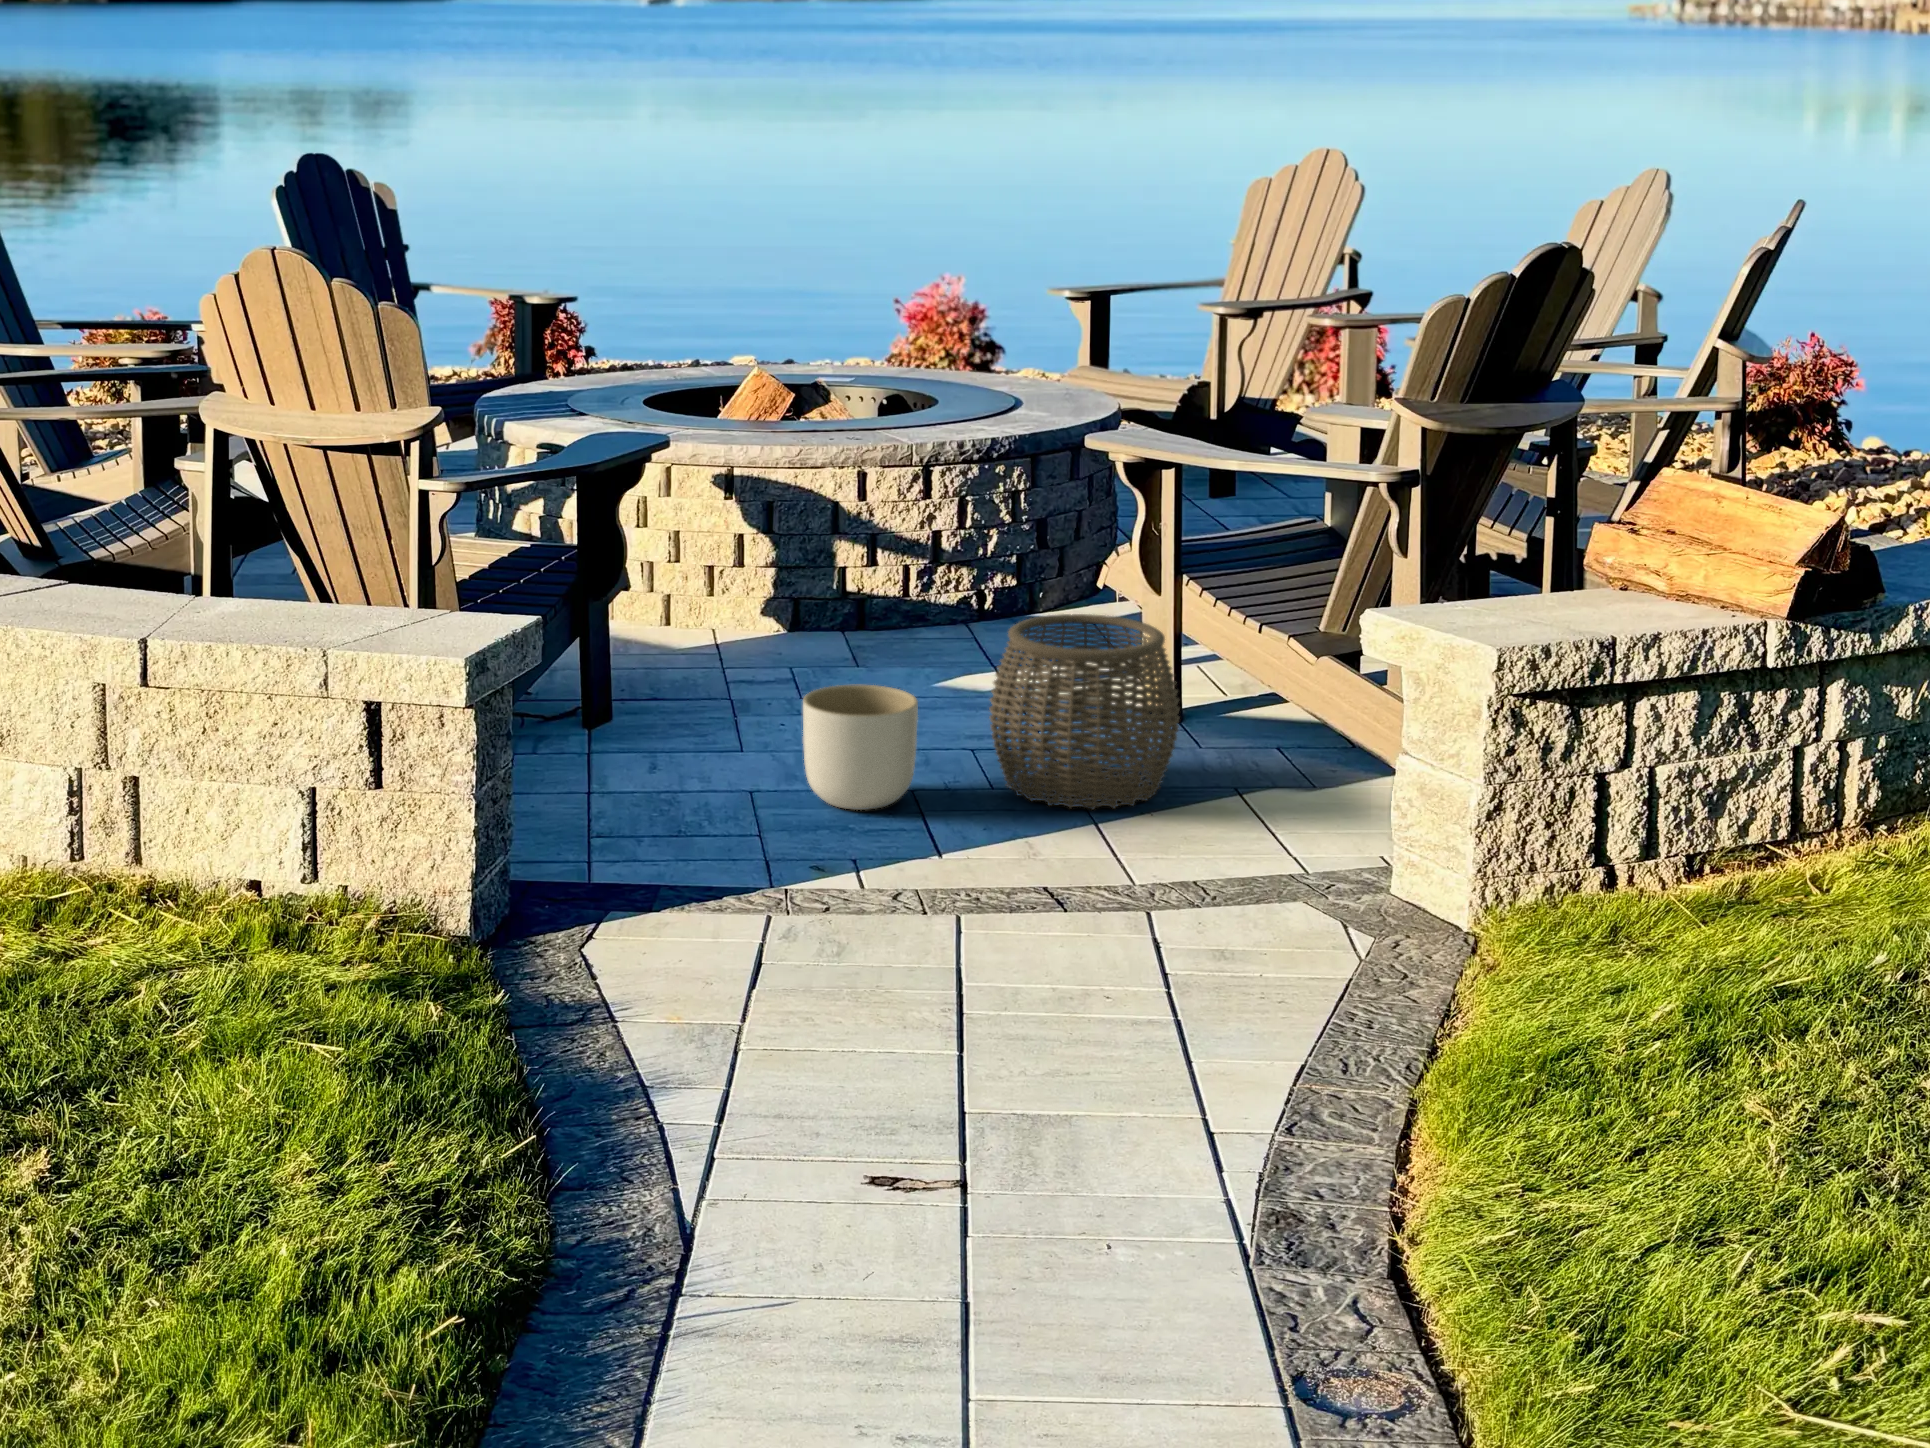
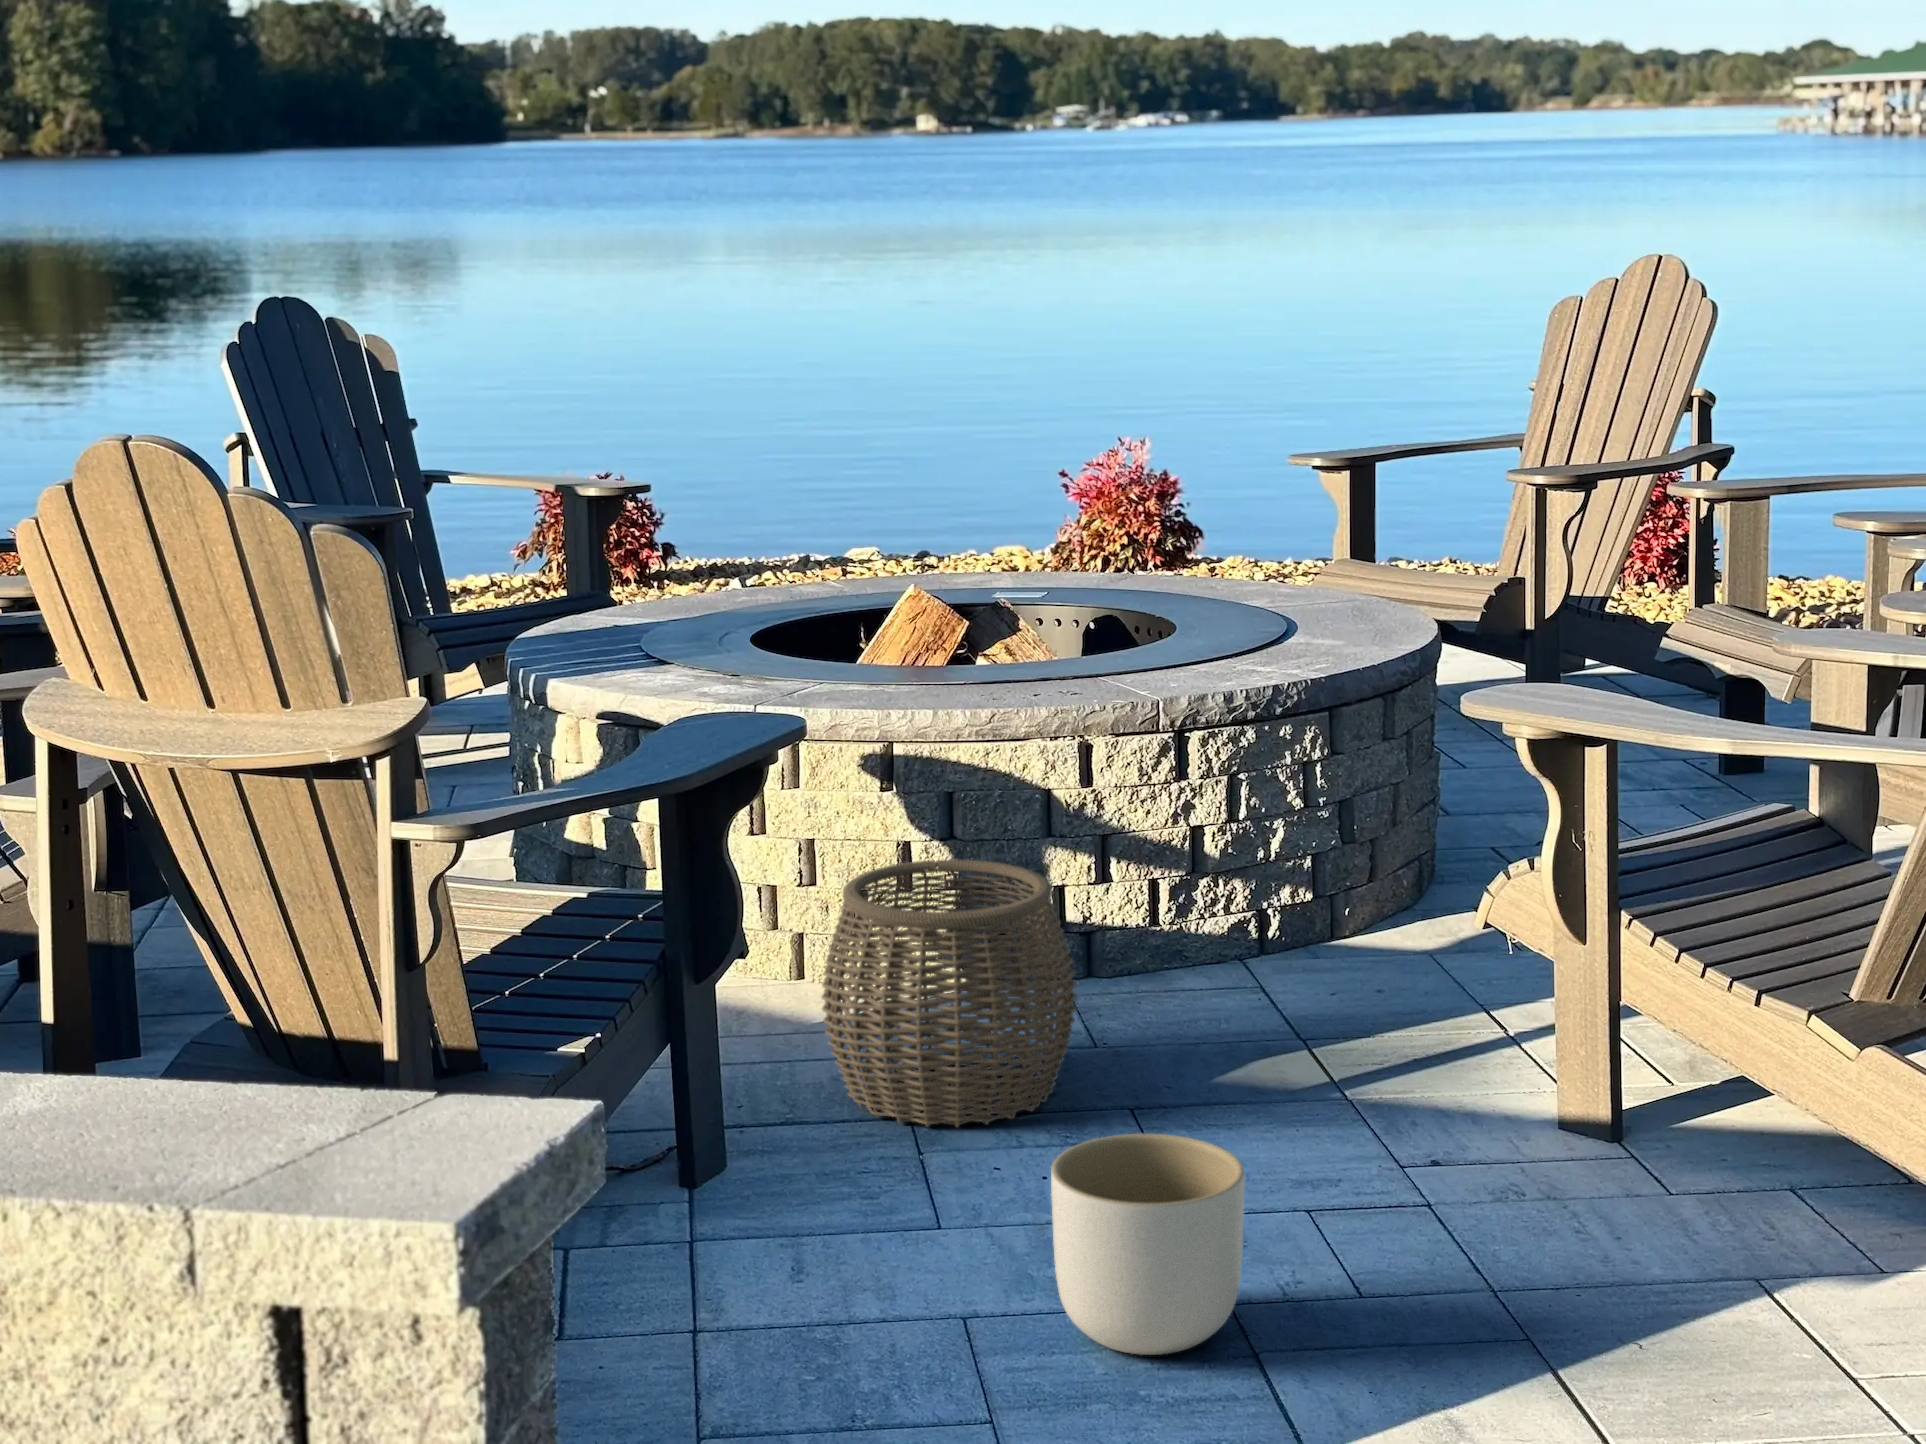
woven basket: present [989,614,1179,810] -> present [822,859,1077,1127]

